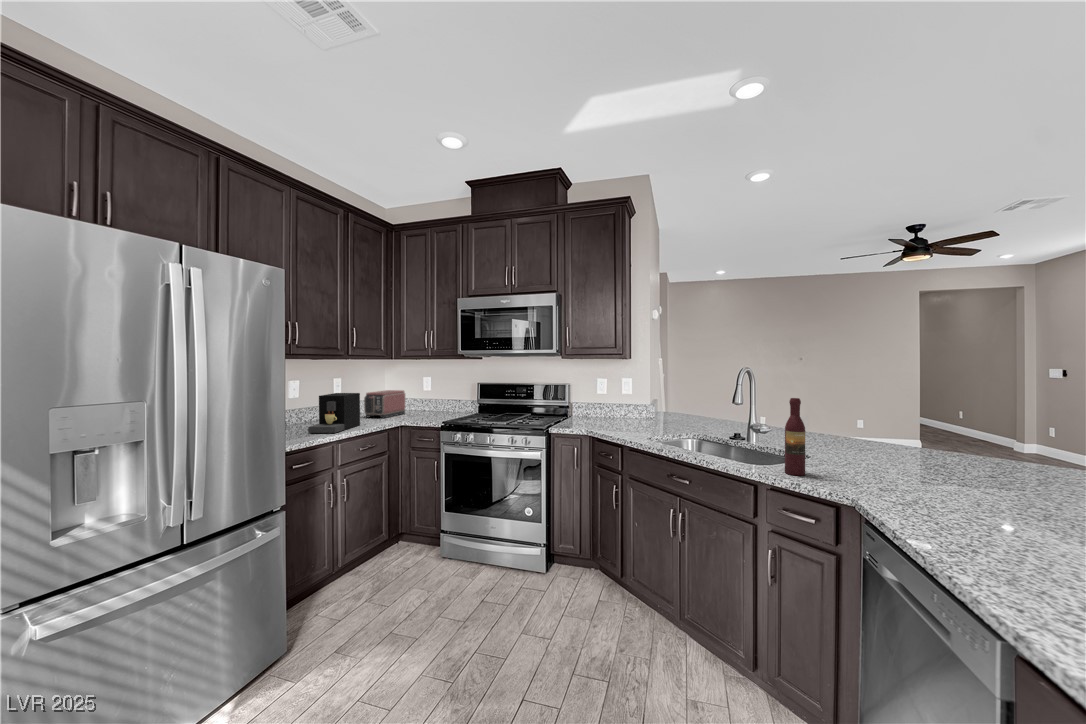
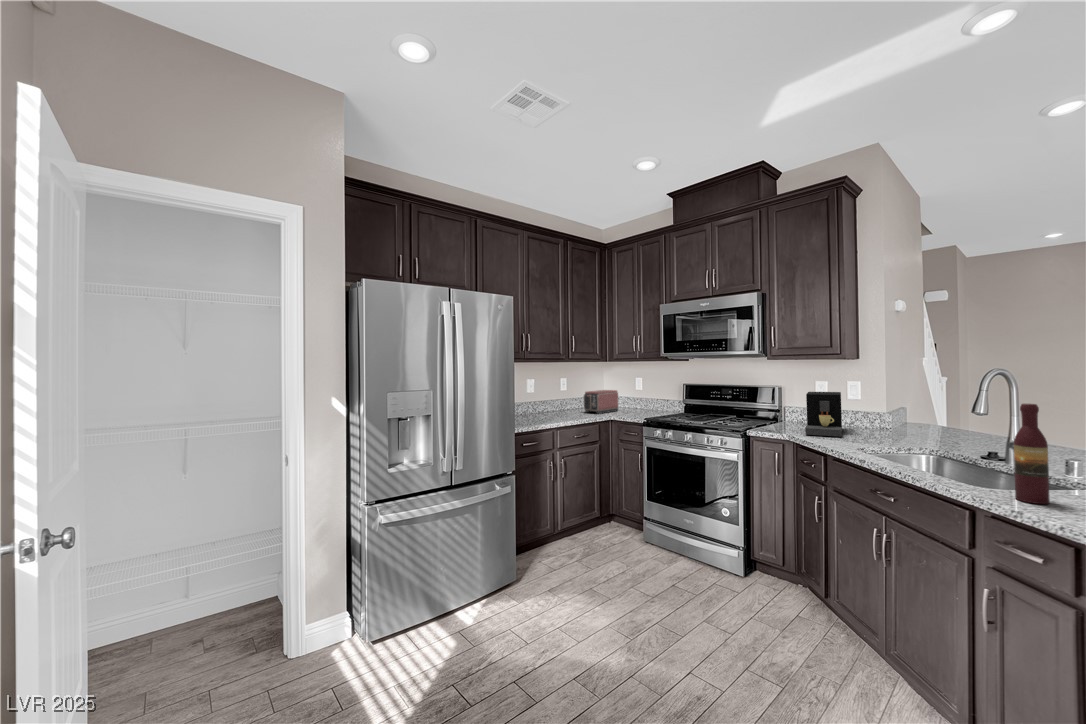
coffee maker: present [308,393,360,433] -> present [805,392,842,437]

